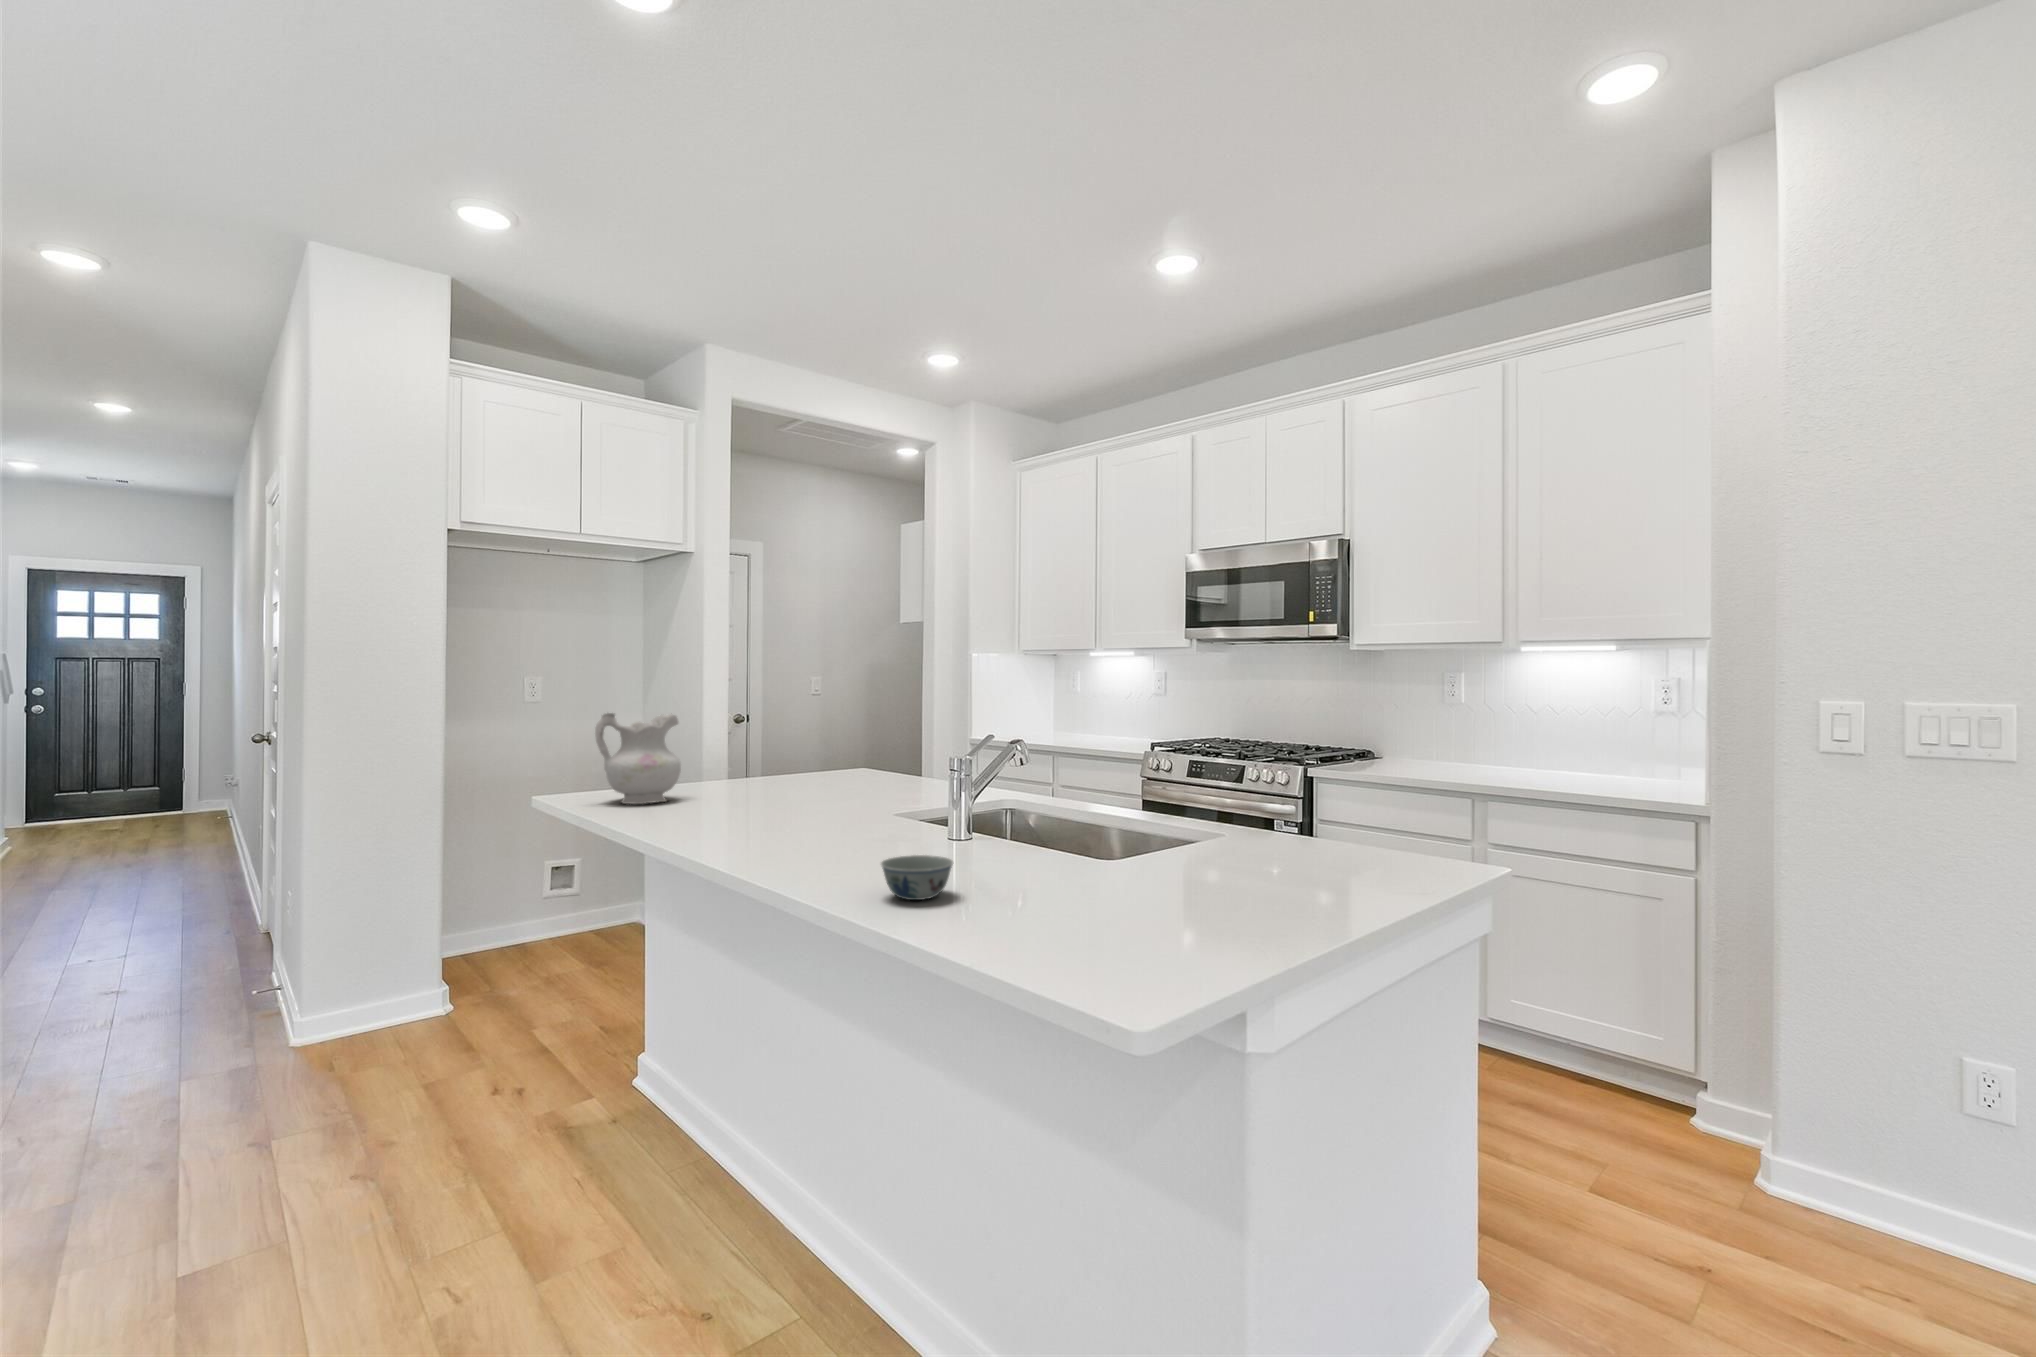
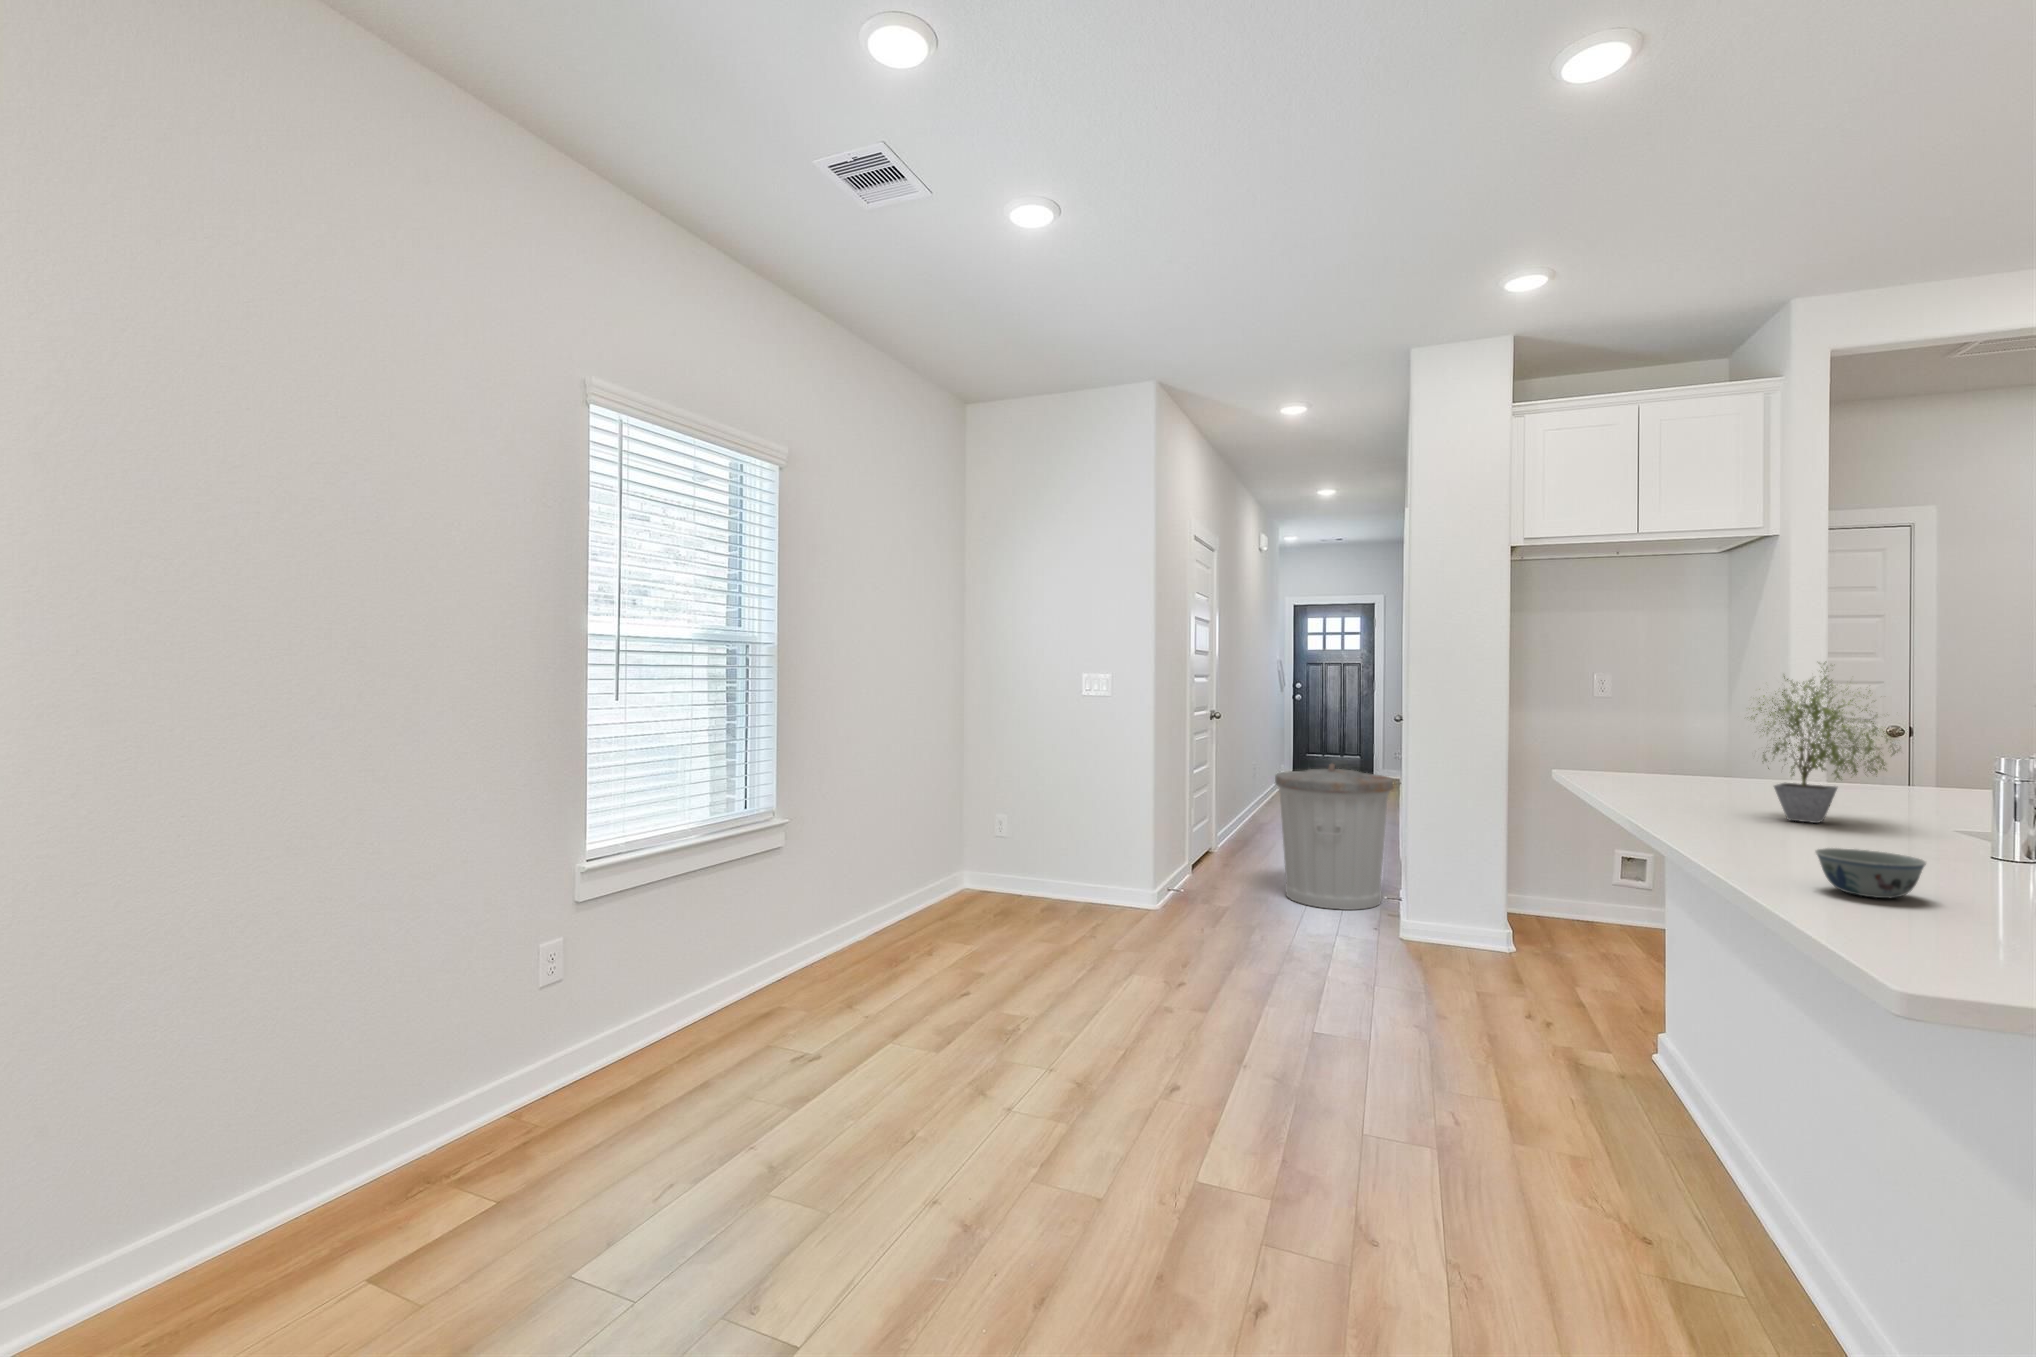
potted plant: none [743,677,859,826] -> present [1751,663,1899,823]
ceramic pitcher: present [595,713,681,804] -> none [1607,698,1701,787]
trash can: none [42,814,268,1040] -> present [1275,764,1393,910]

